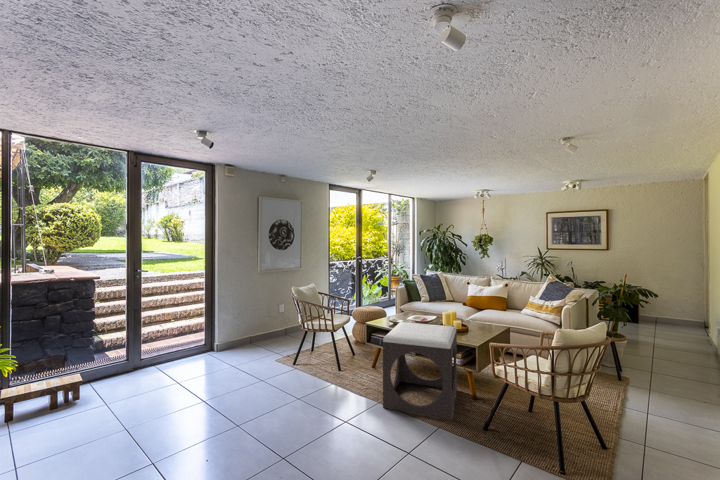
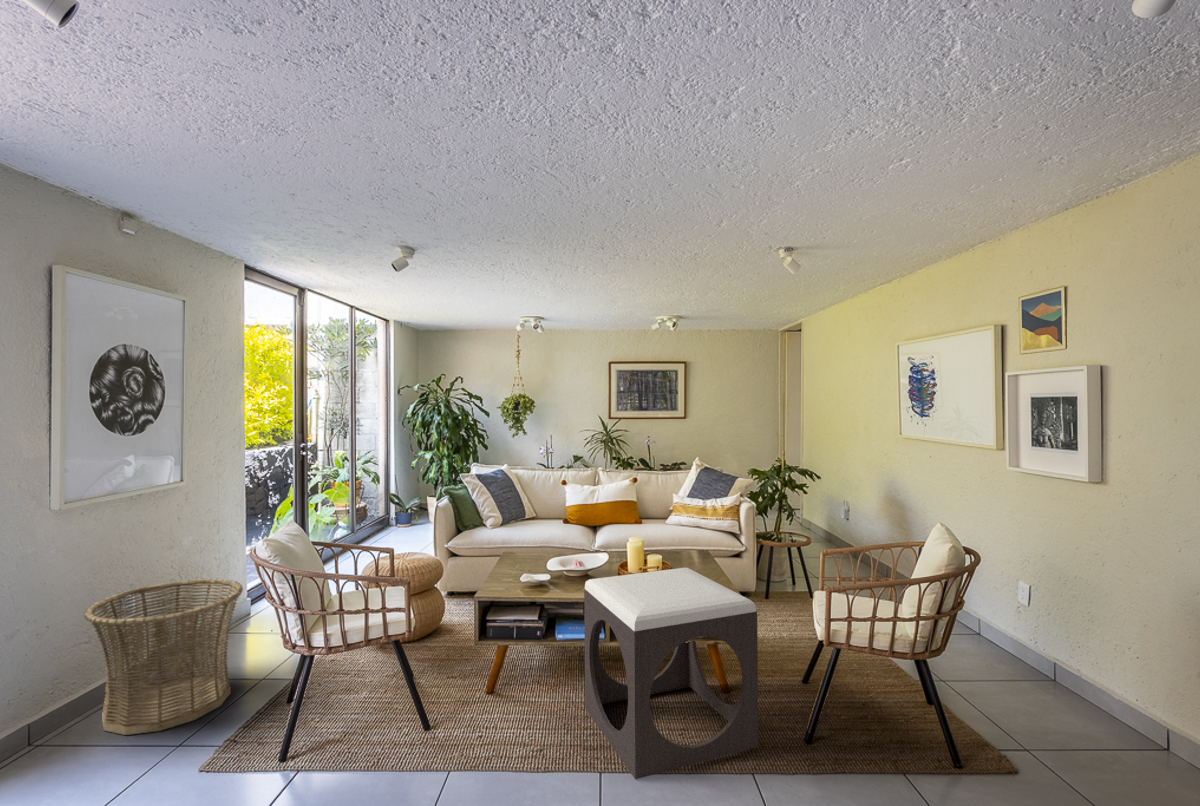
basket: none [263,301,307,346] -> present [84,579,243,735]

